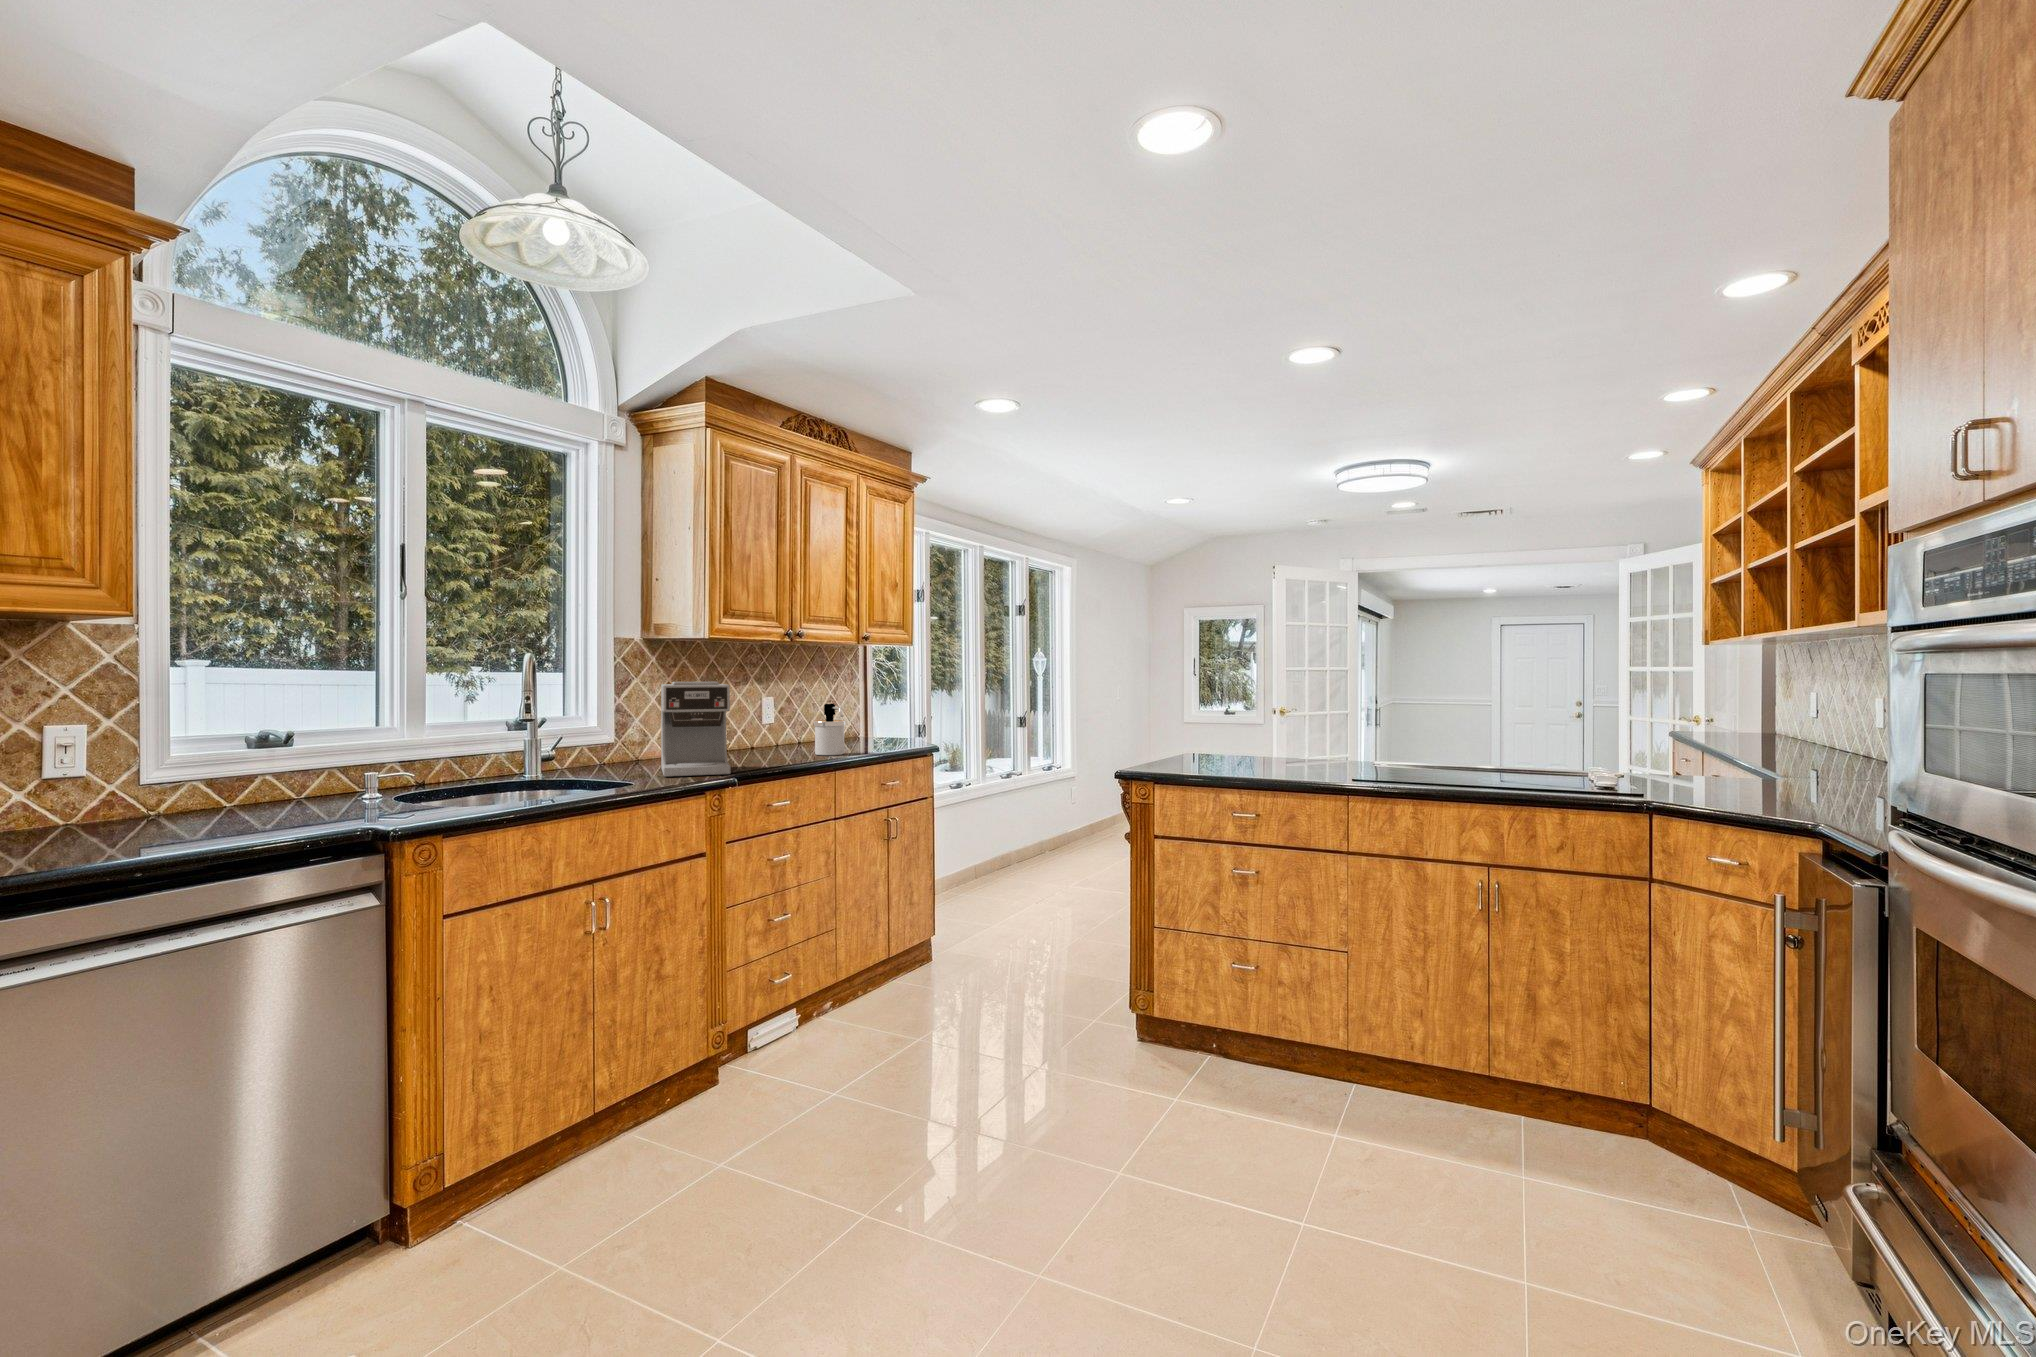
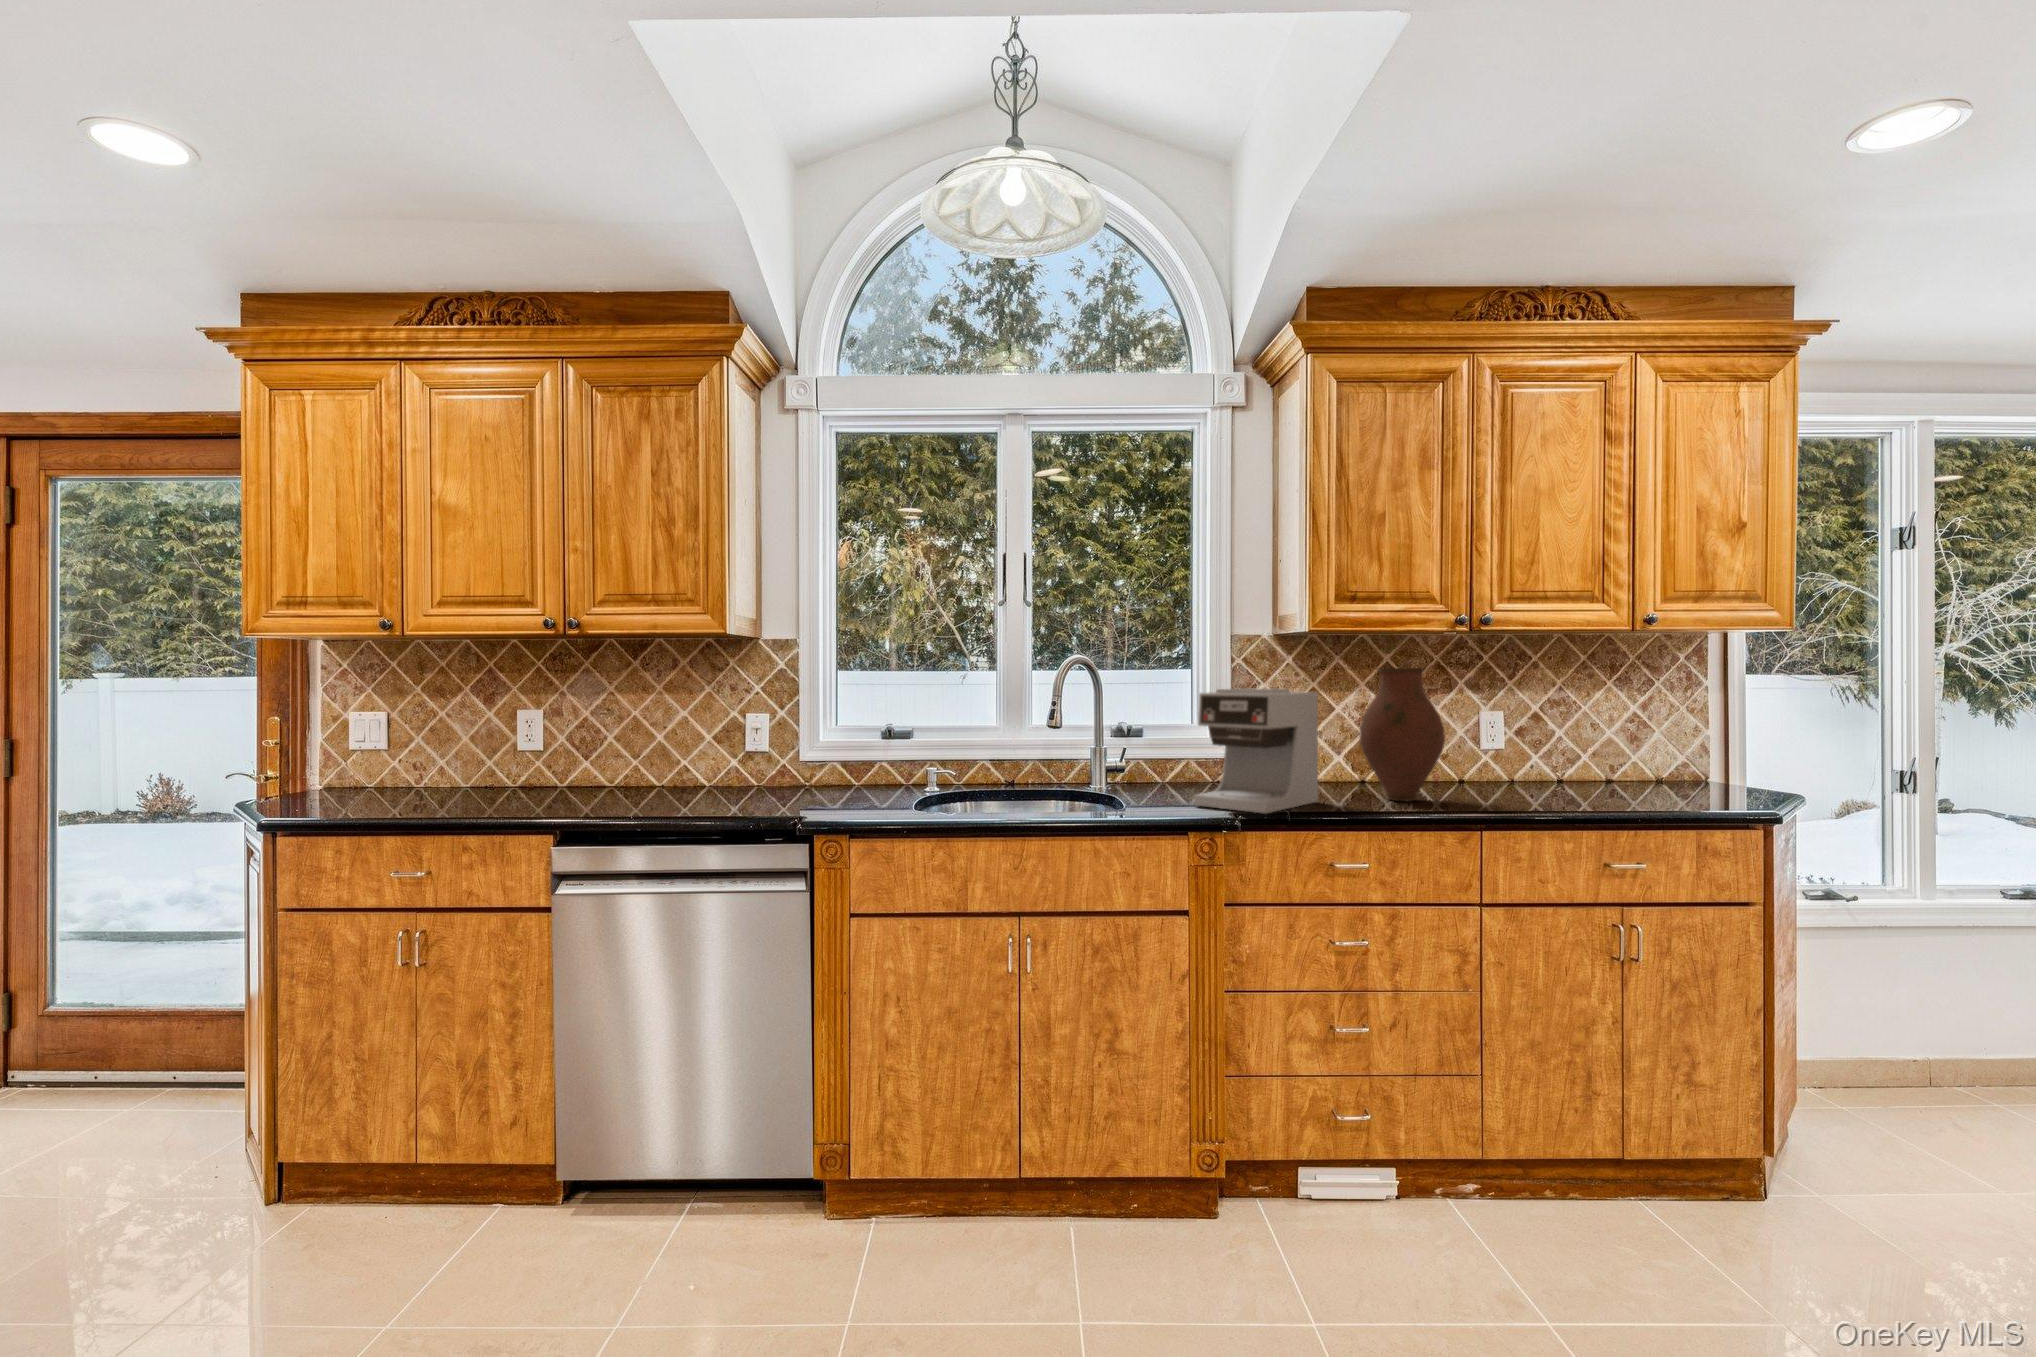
vase: none [732,666,789,761] -> present [1359,668,1445,801]
soap dispenser: present [814,704,845,755] -> none [1507,725,1563,807]

